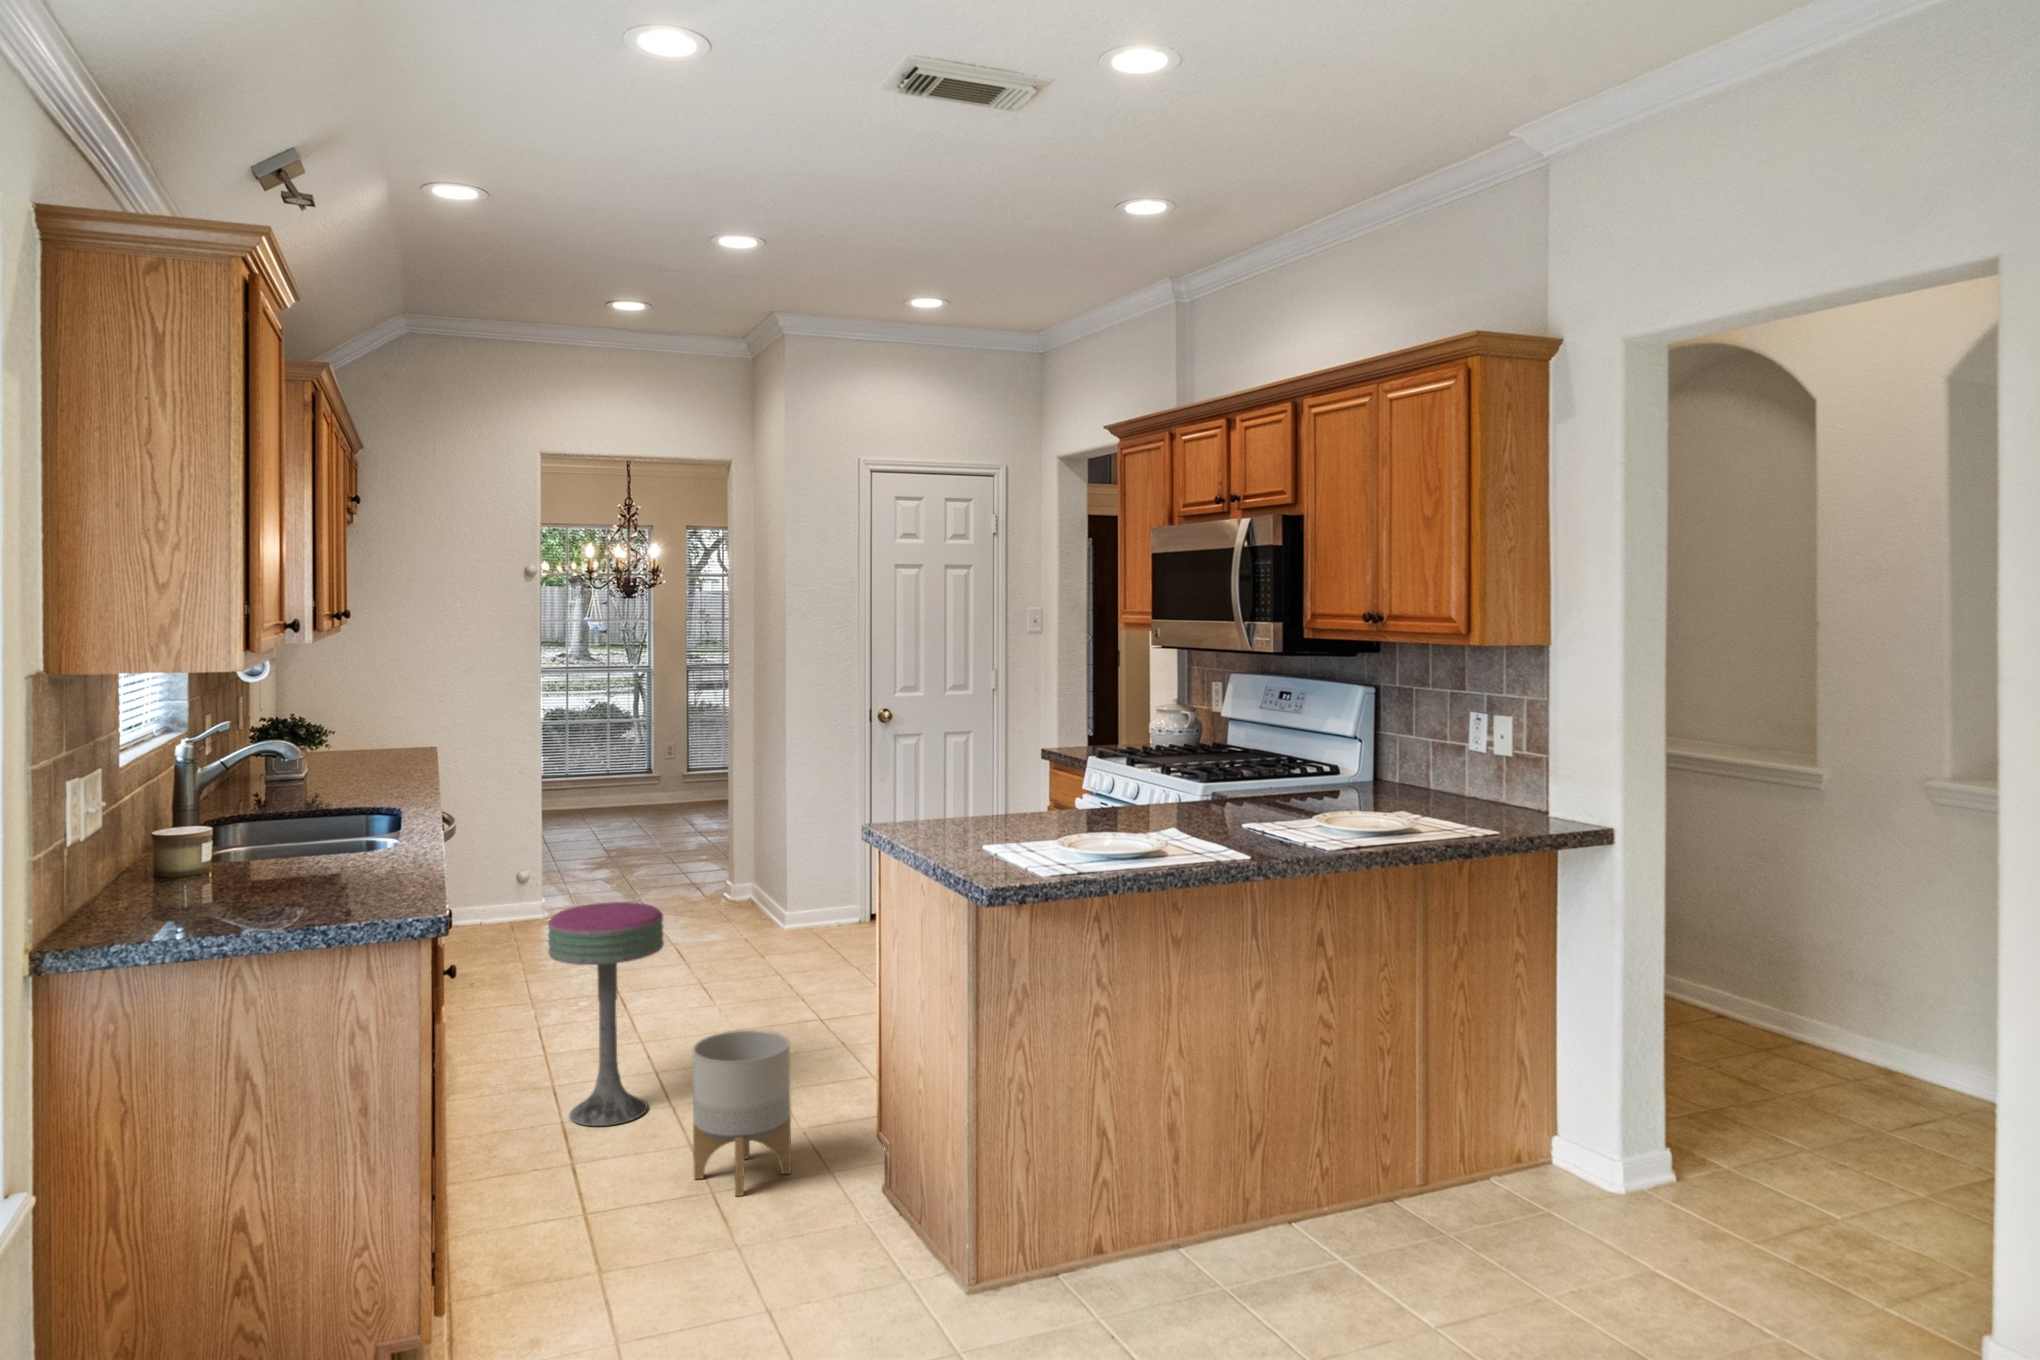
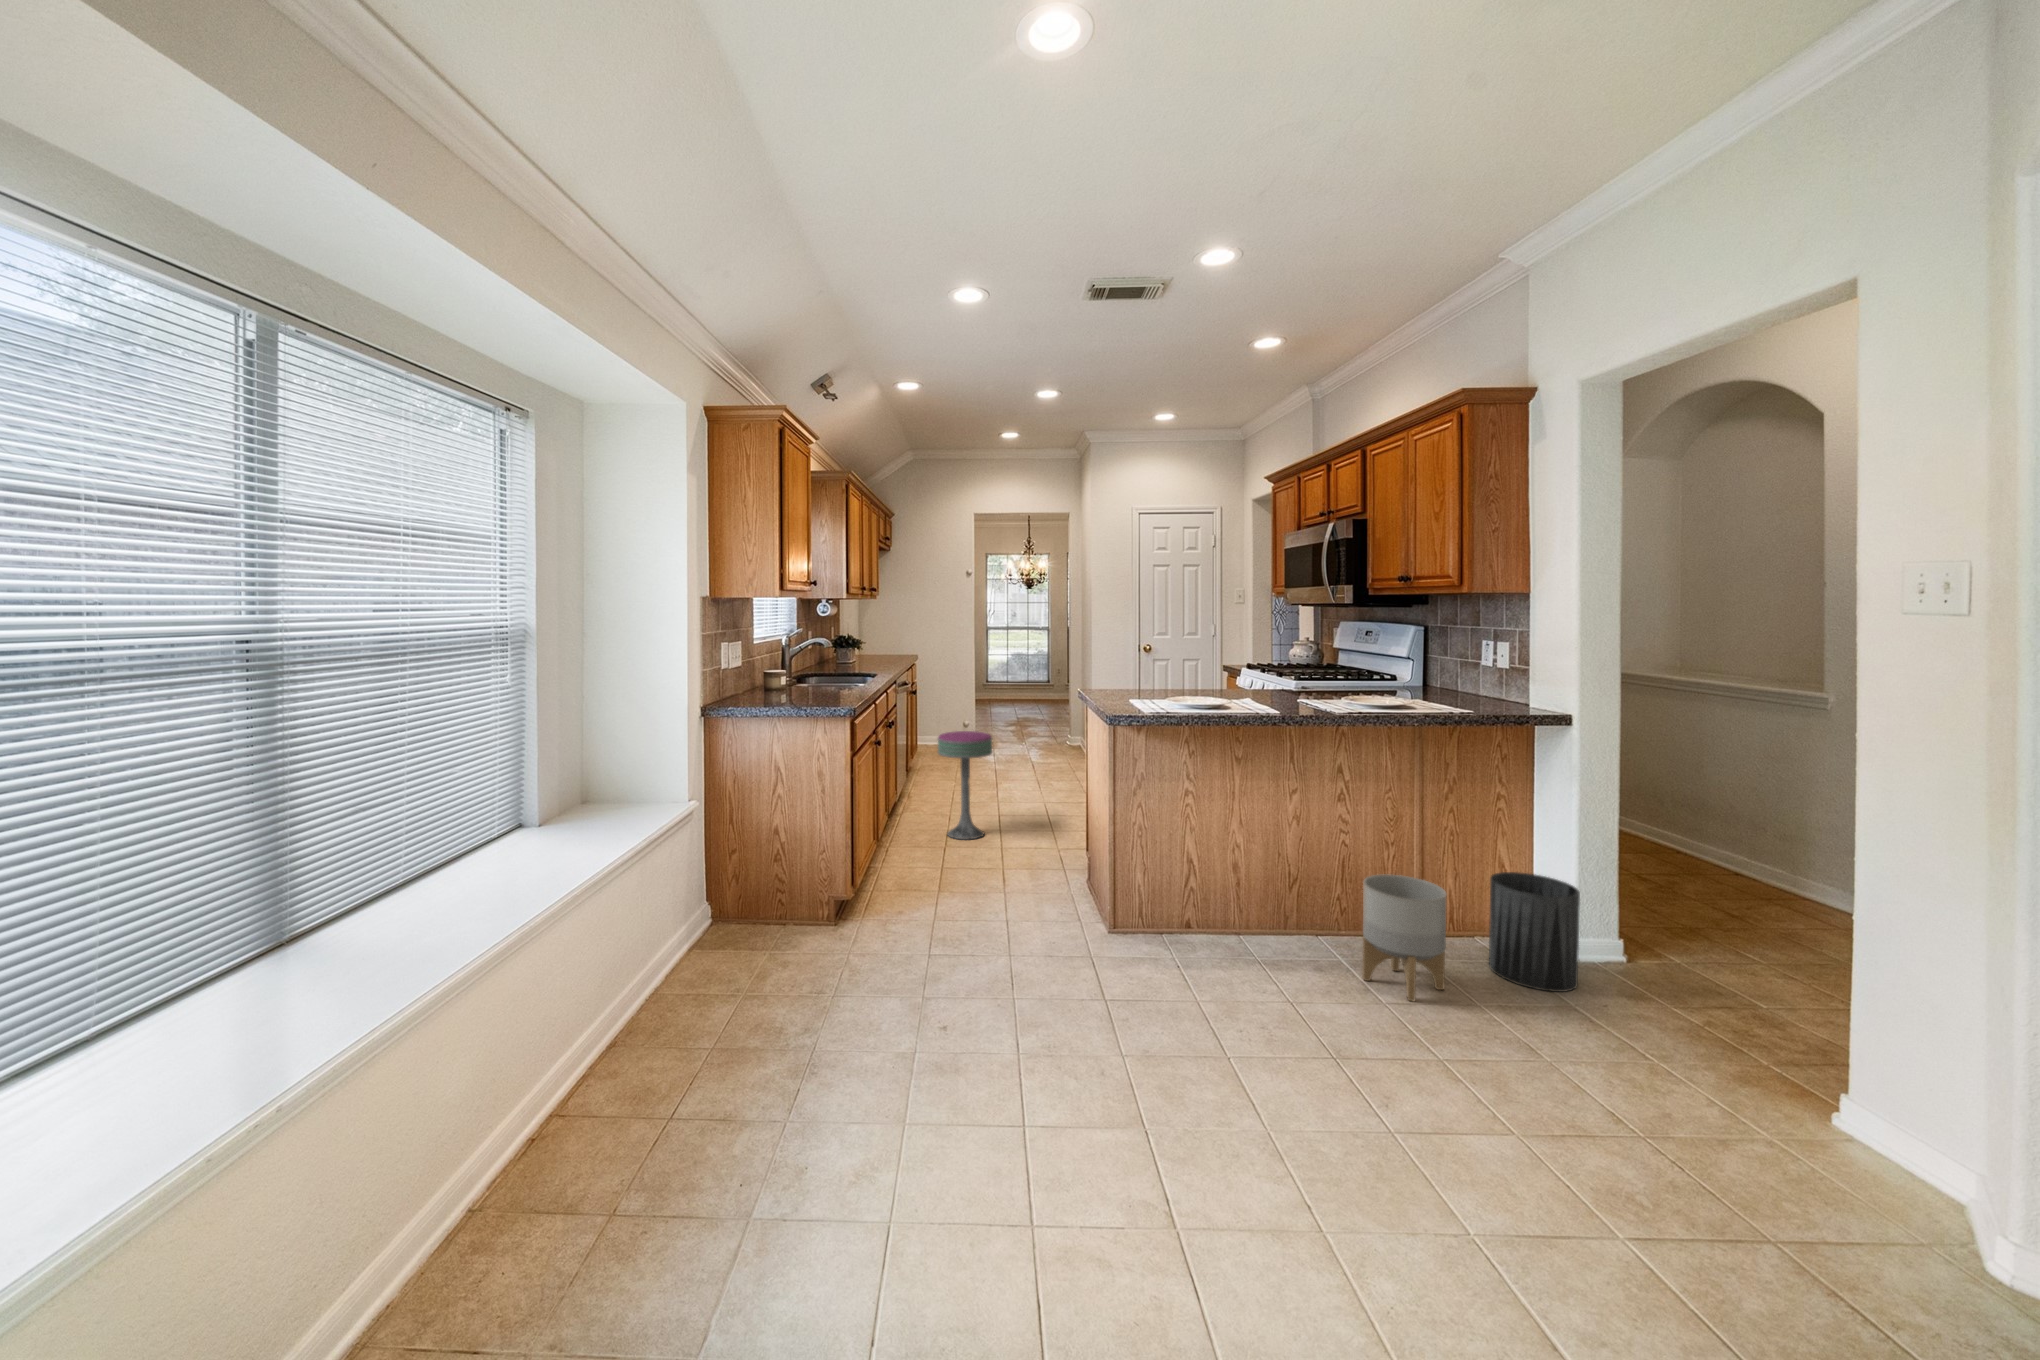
planter: present [693,1030,791,1196] -> present [1362,874,1447,1001]
trash can: none [1536,1076,1654,1257] -> present [1489,872,1580,992]

